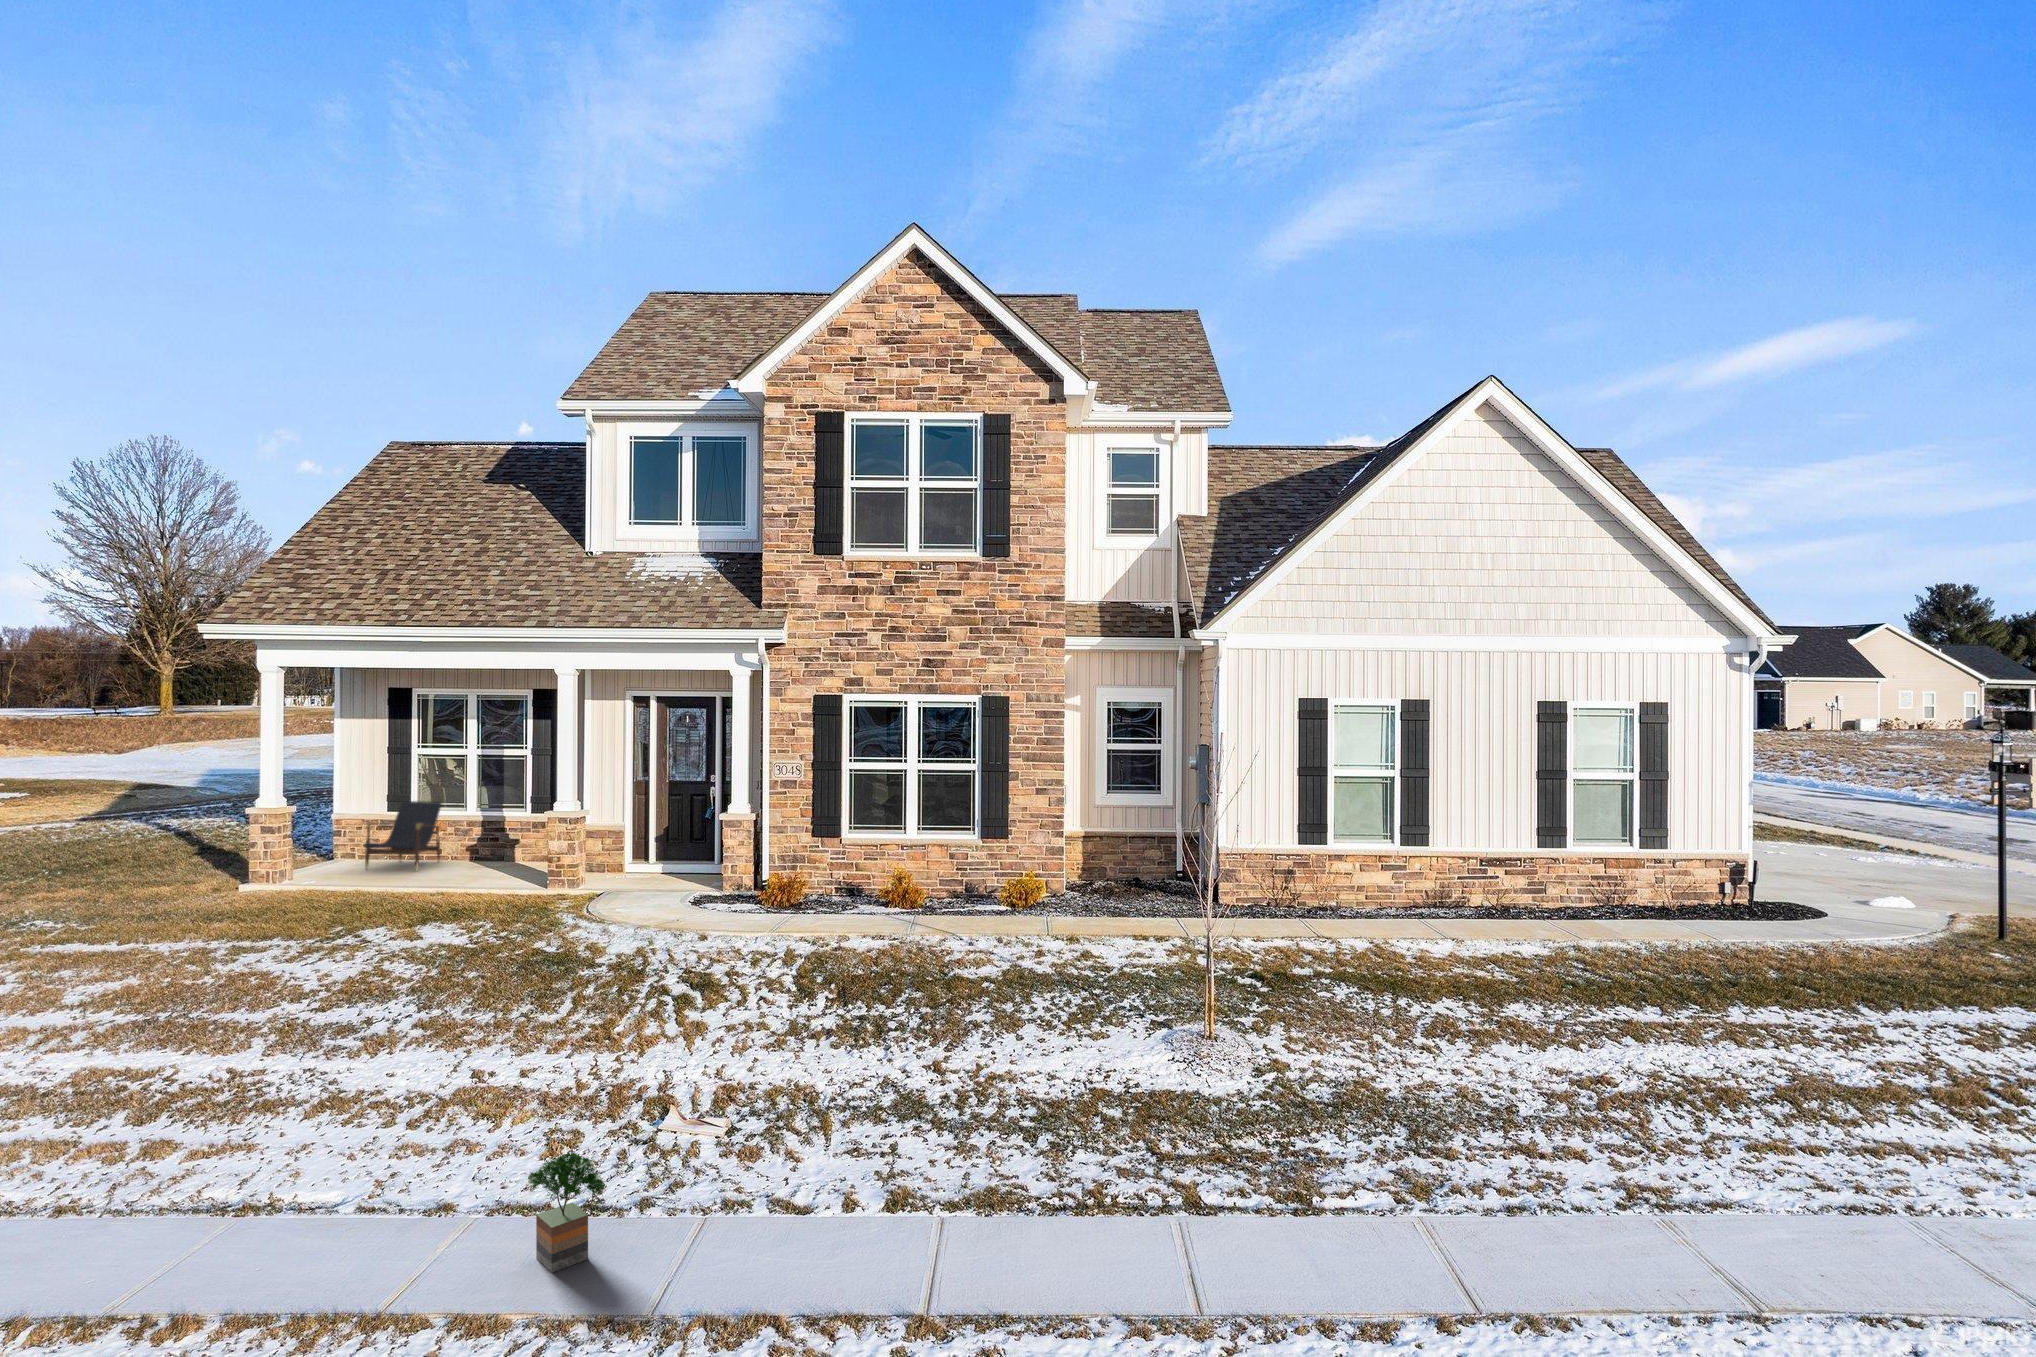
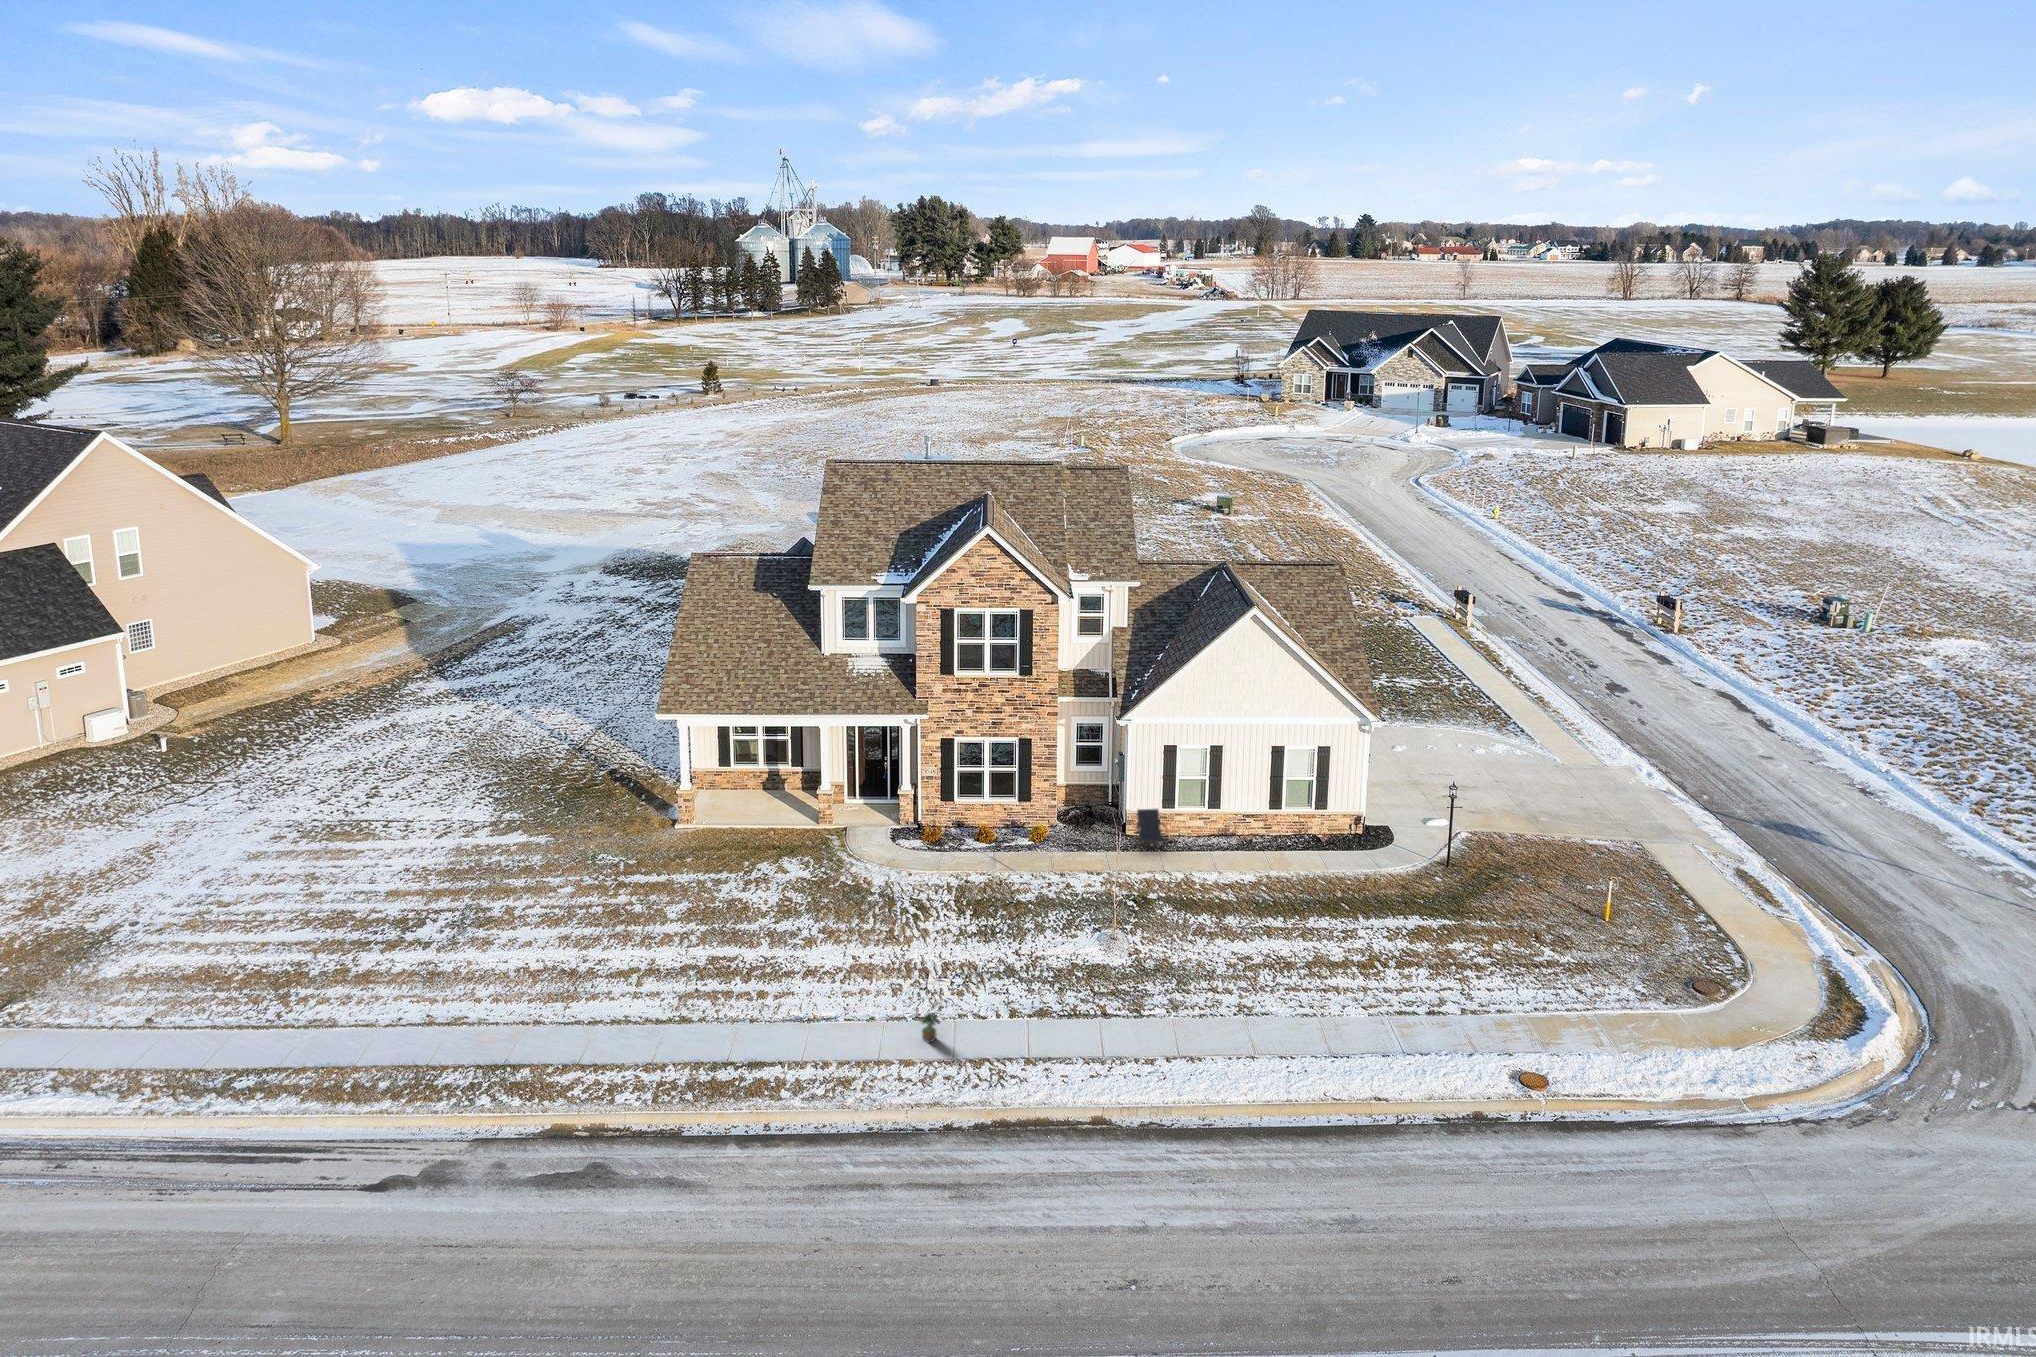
lounge chair: present [365,801,441,870] -> present [1135,809,1167,848]

